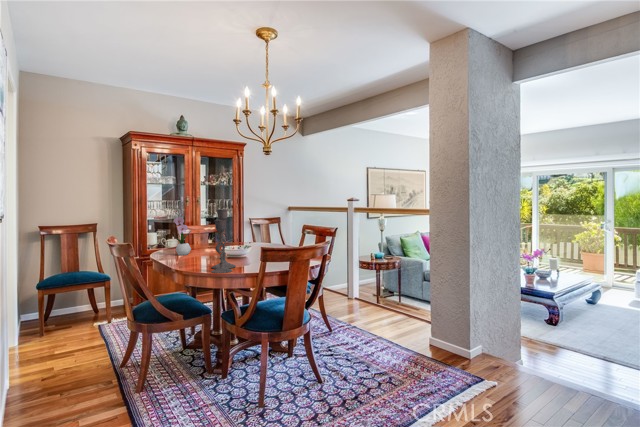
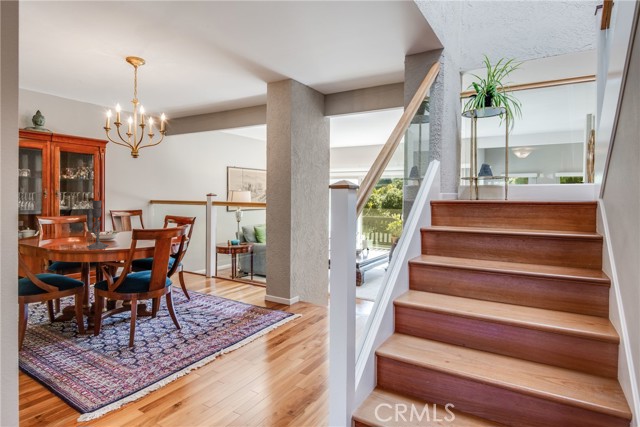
flower arrangement: present [174,211,191,255] -> none [41,201,59,241]

